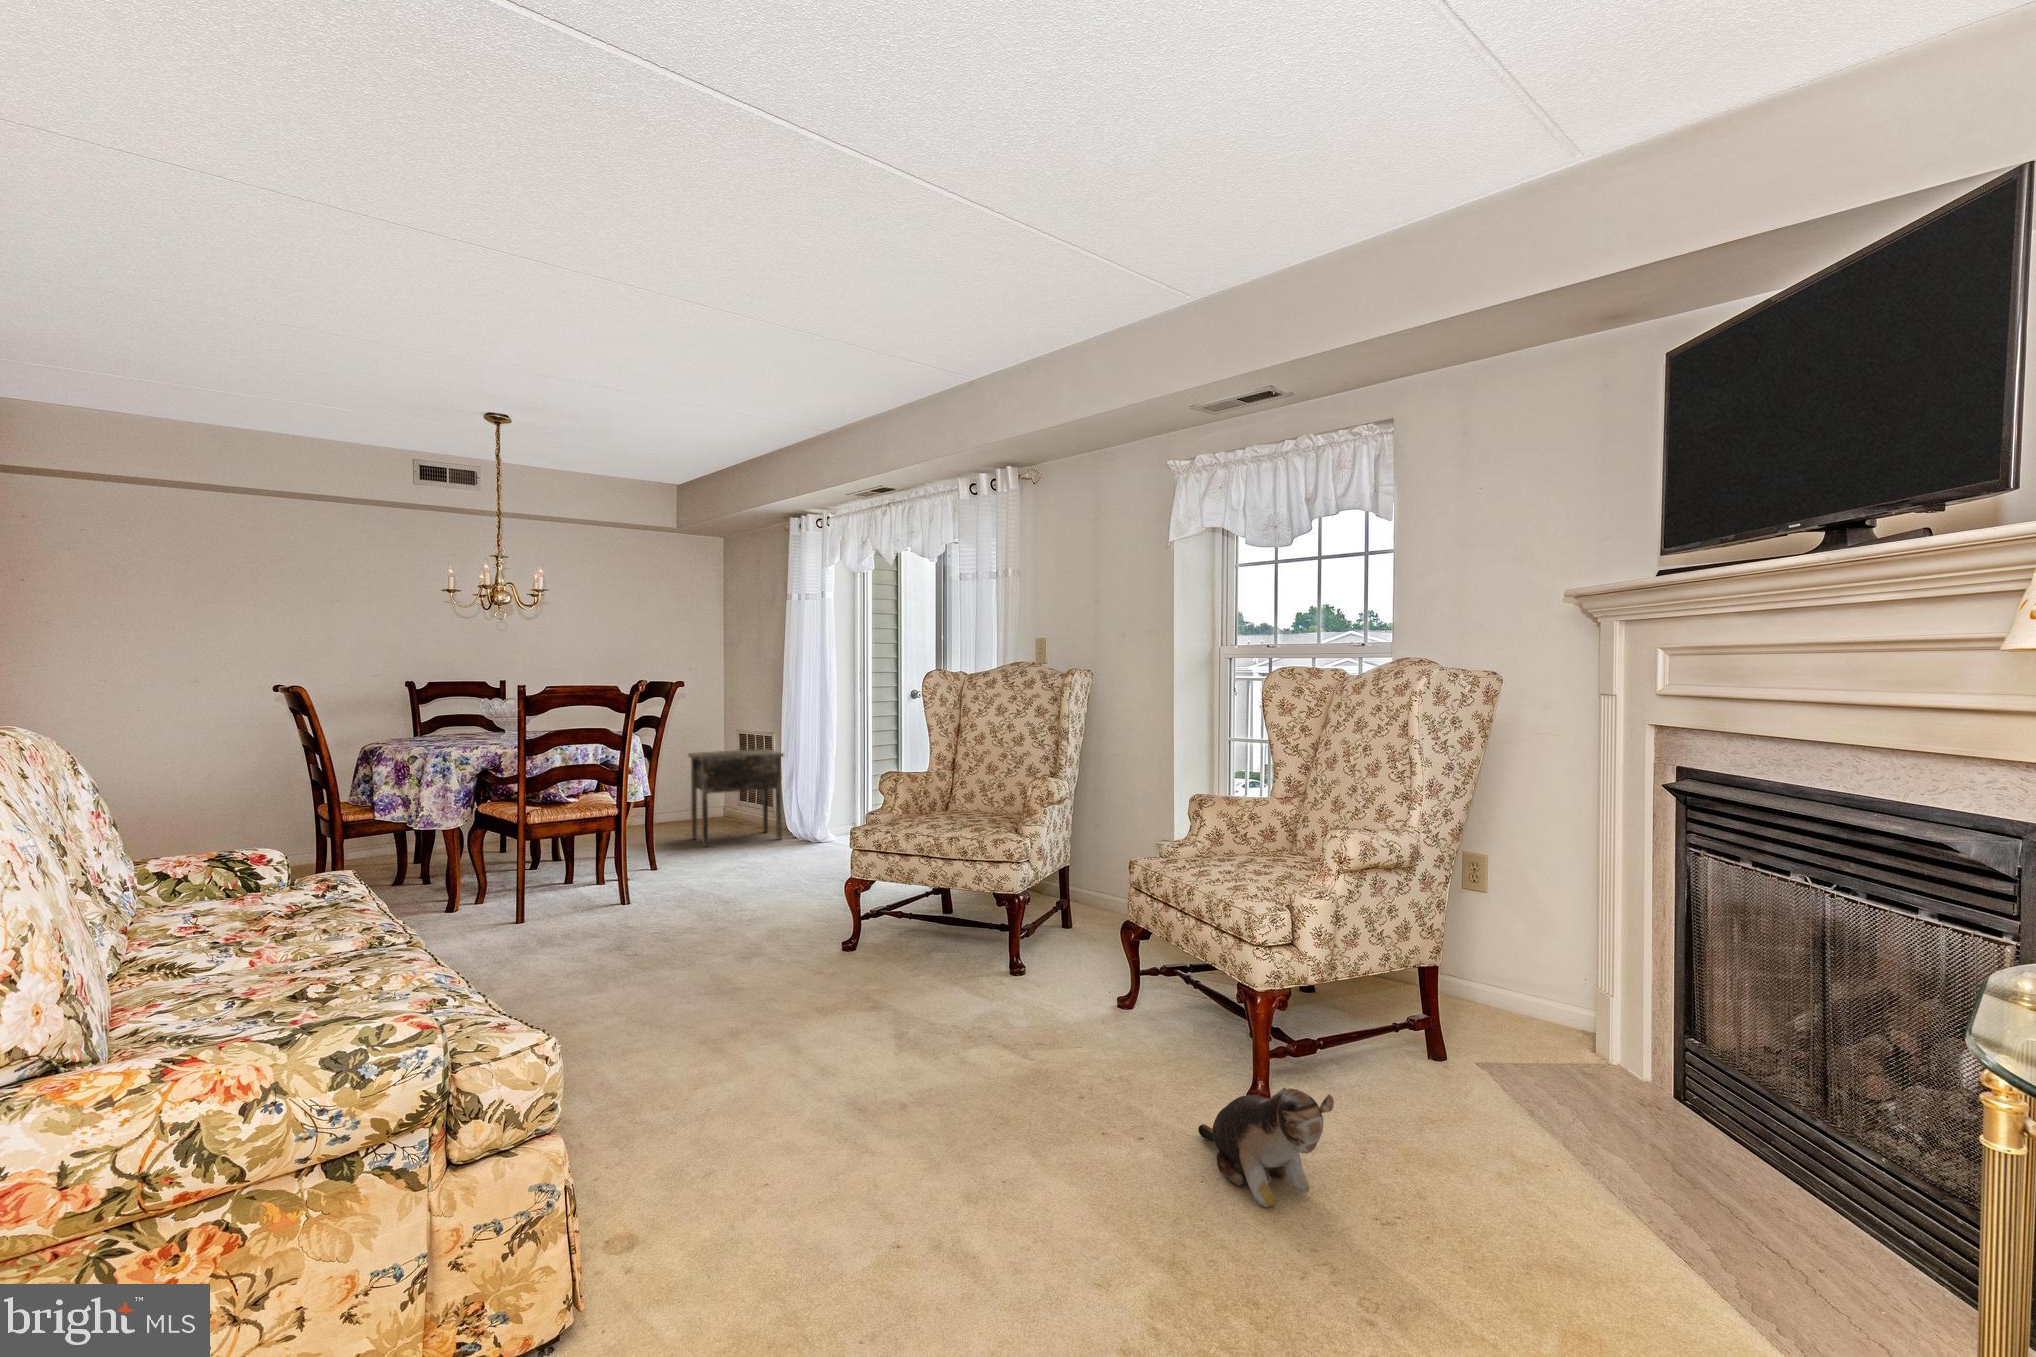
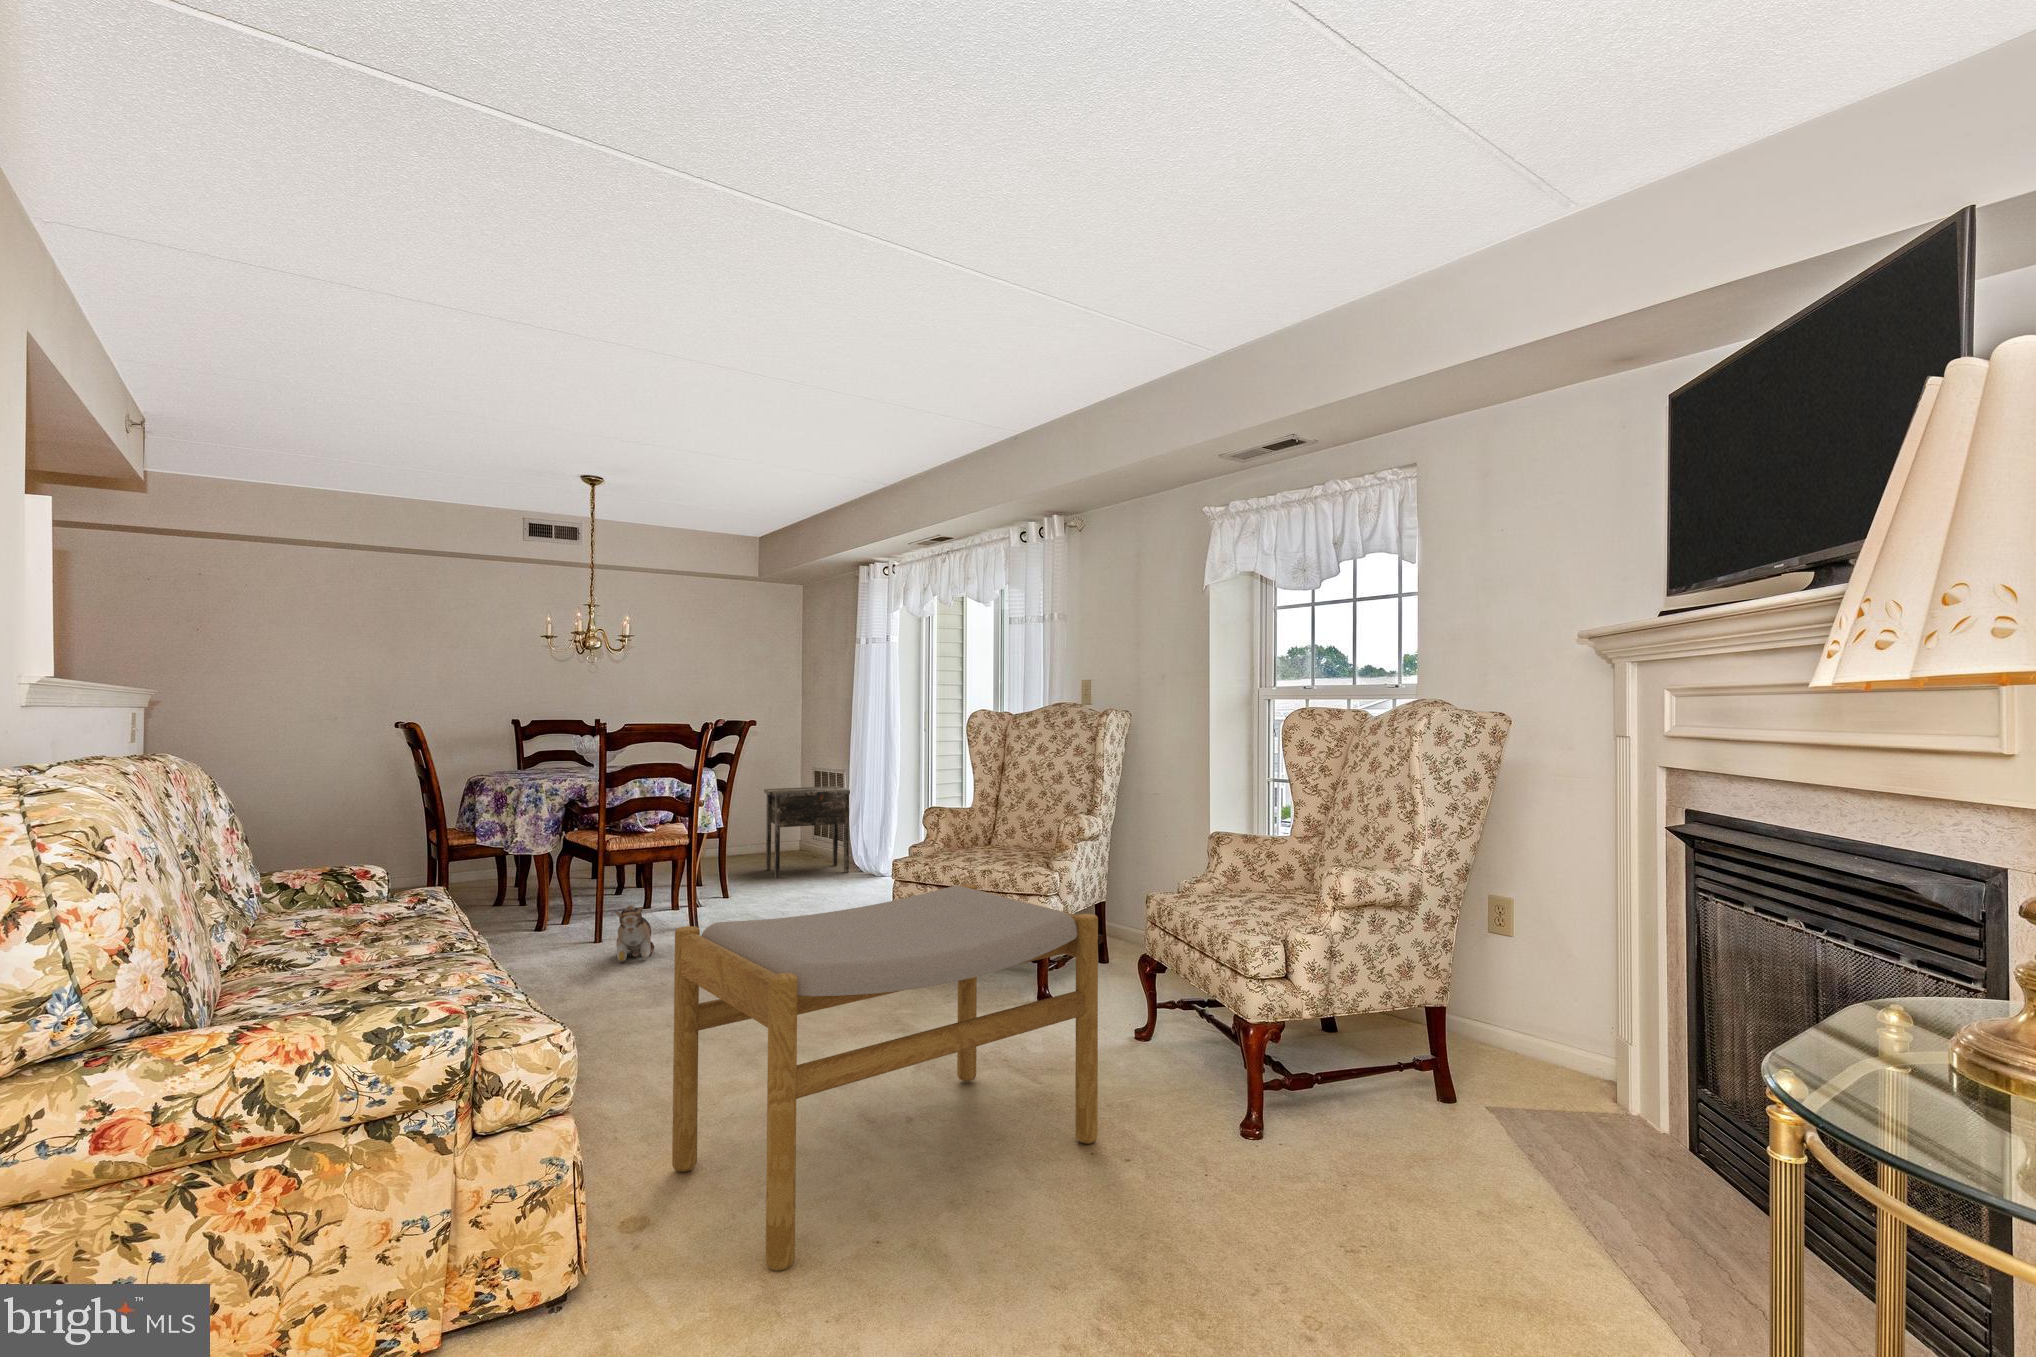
footstool: none [649,856,1104,1287] -> present [672,884,1098,1271]
plush toy: present [1198,1088,1334,1207] -> present [615,905,654,962]

